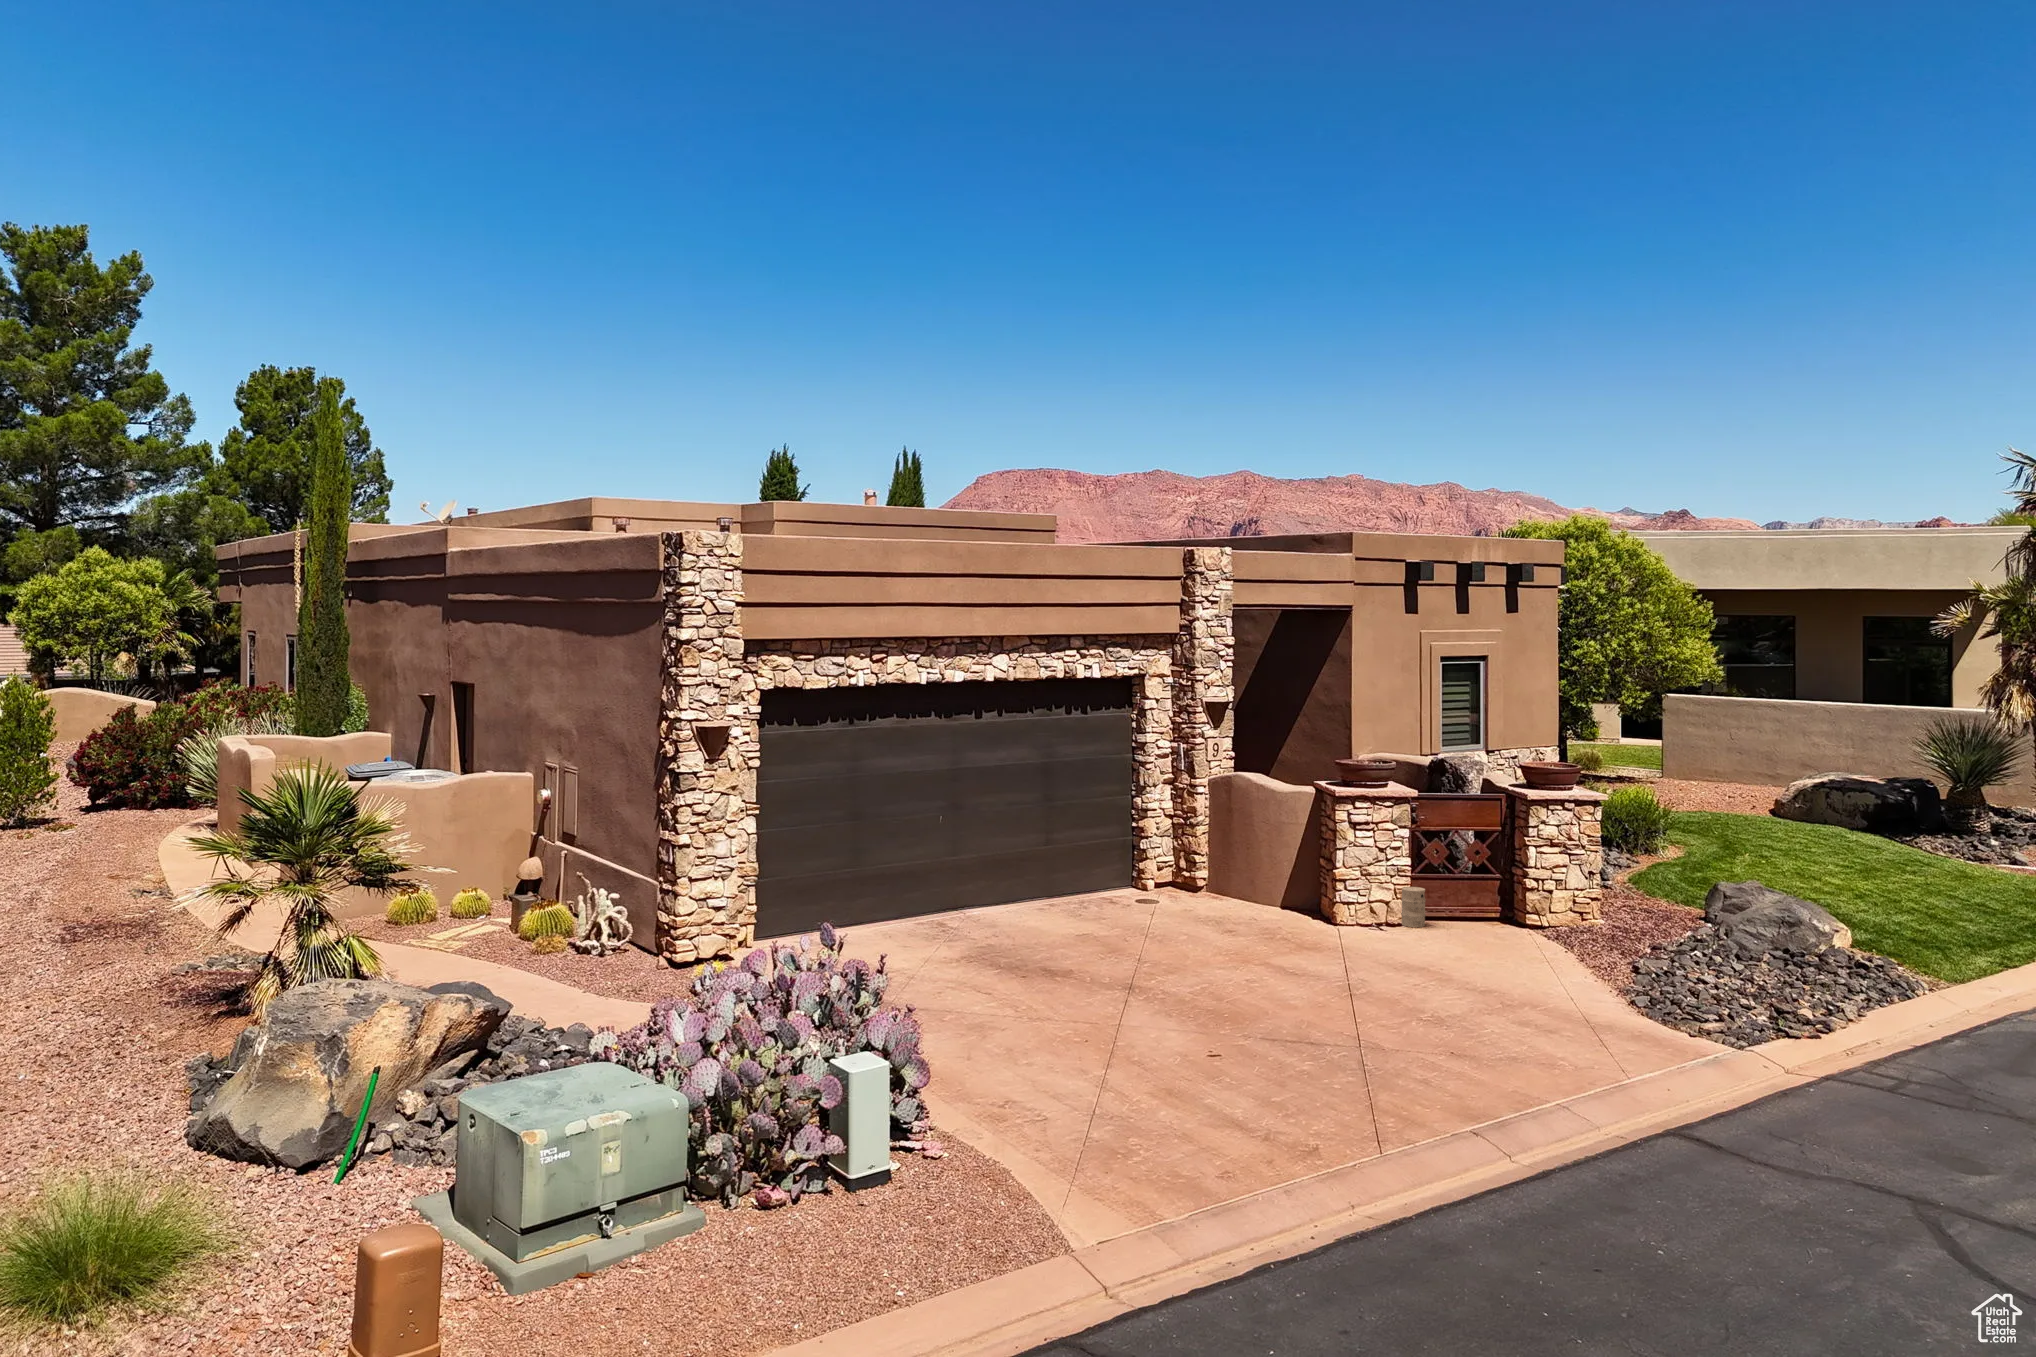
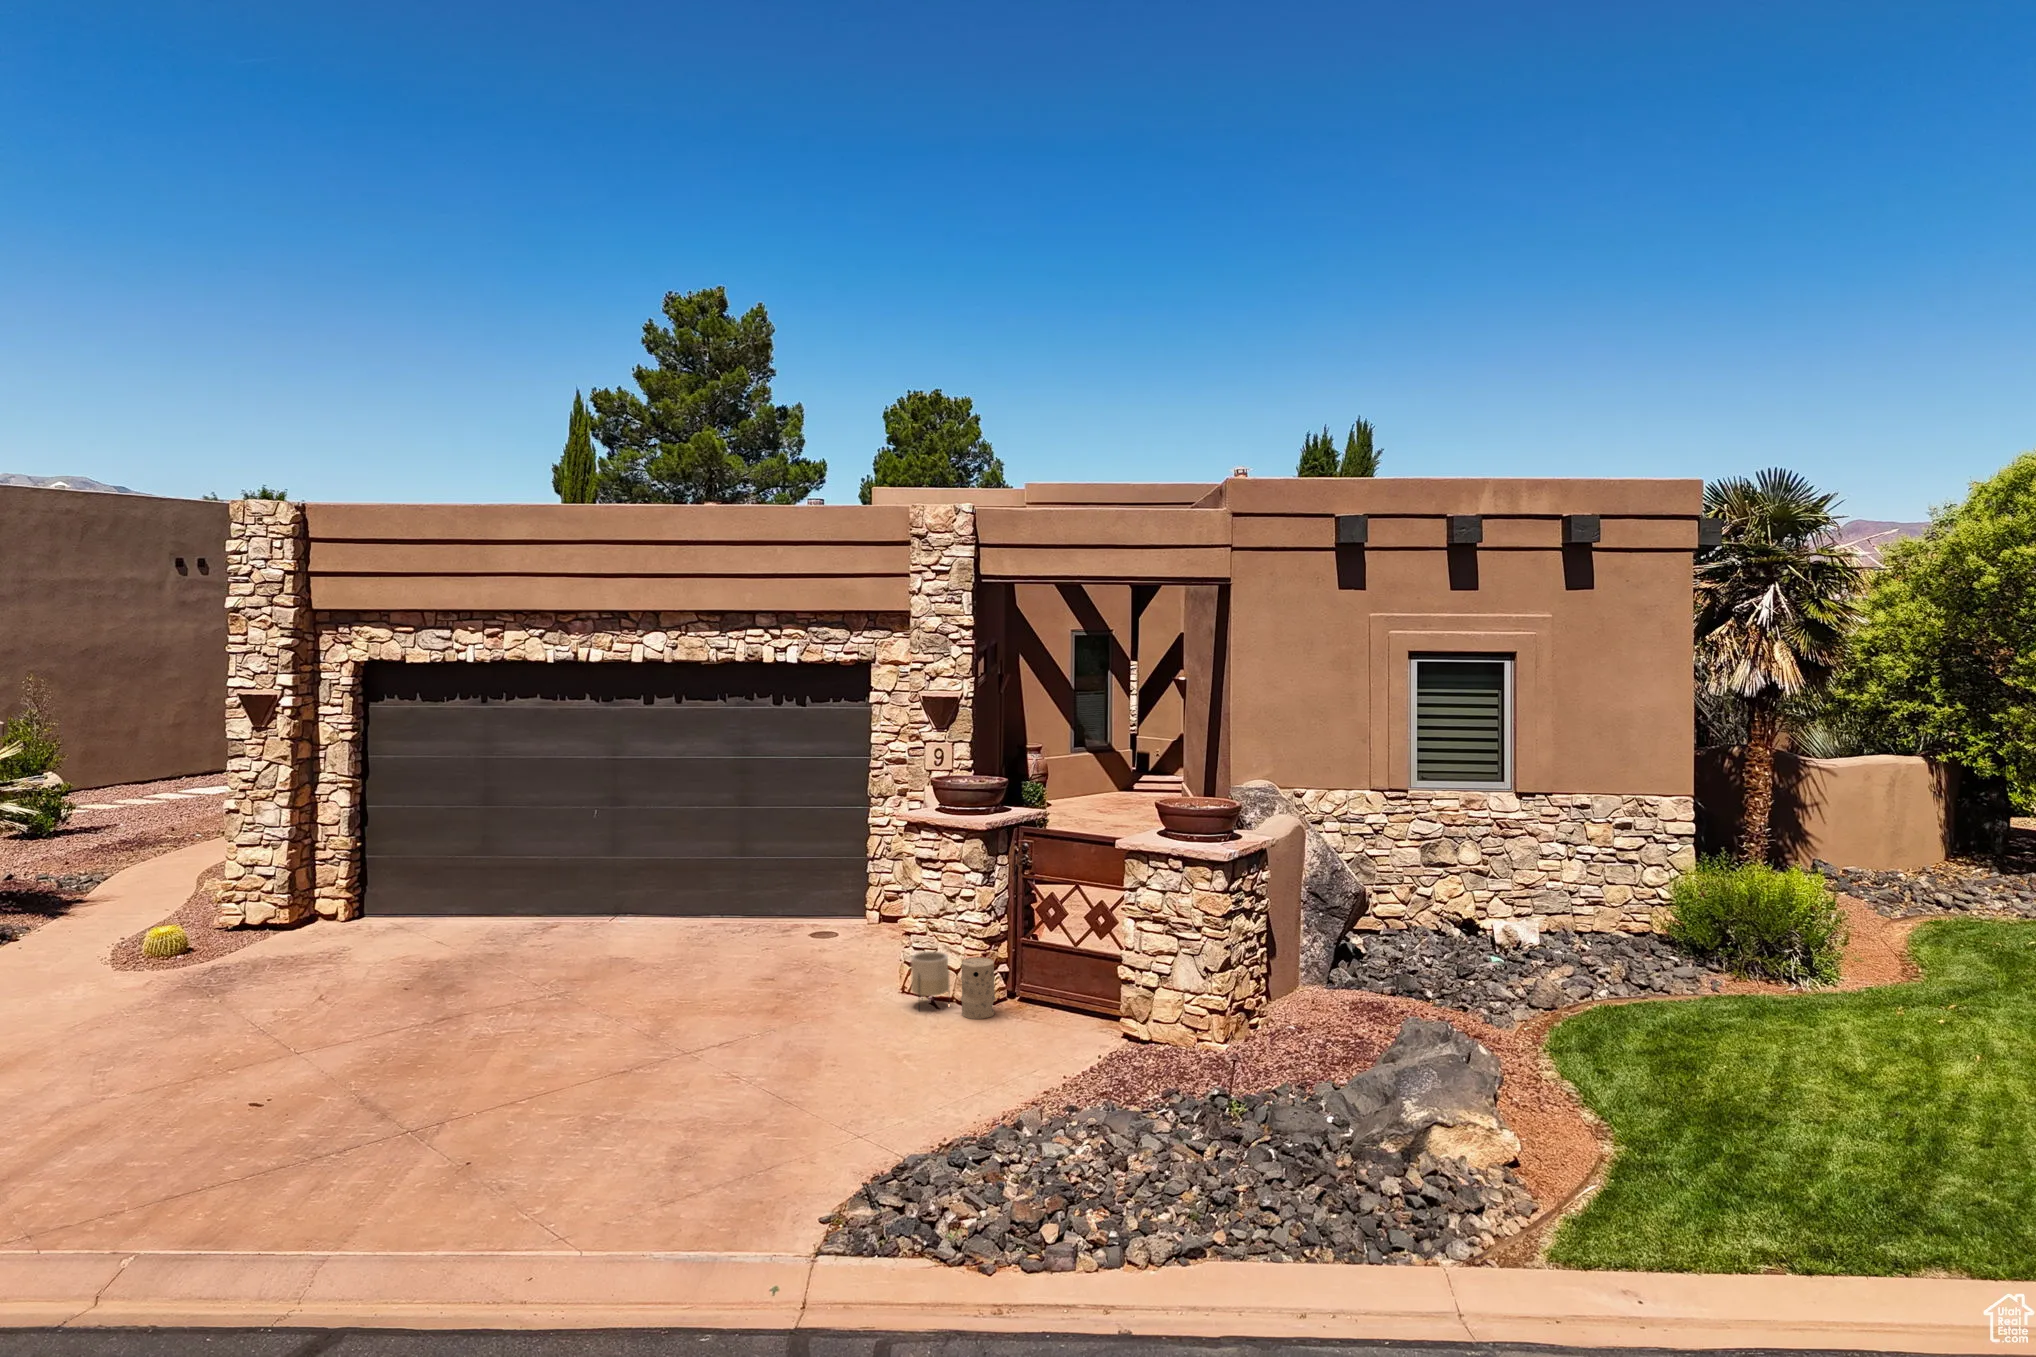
planter: none [1362,888,1390,929] -> present [911,952,950,1004]

